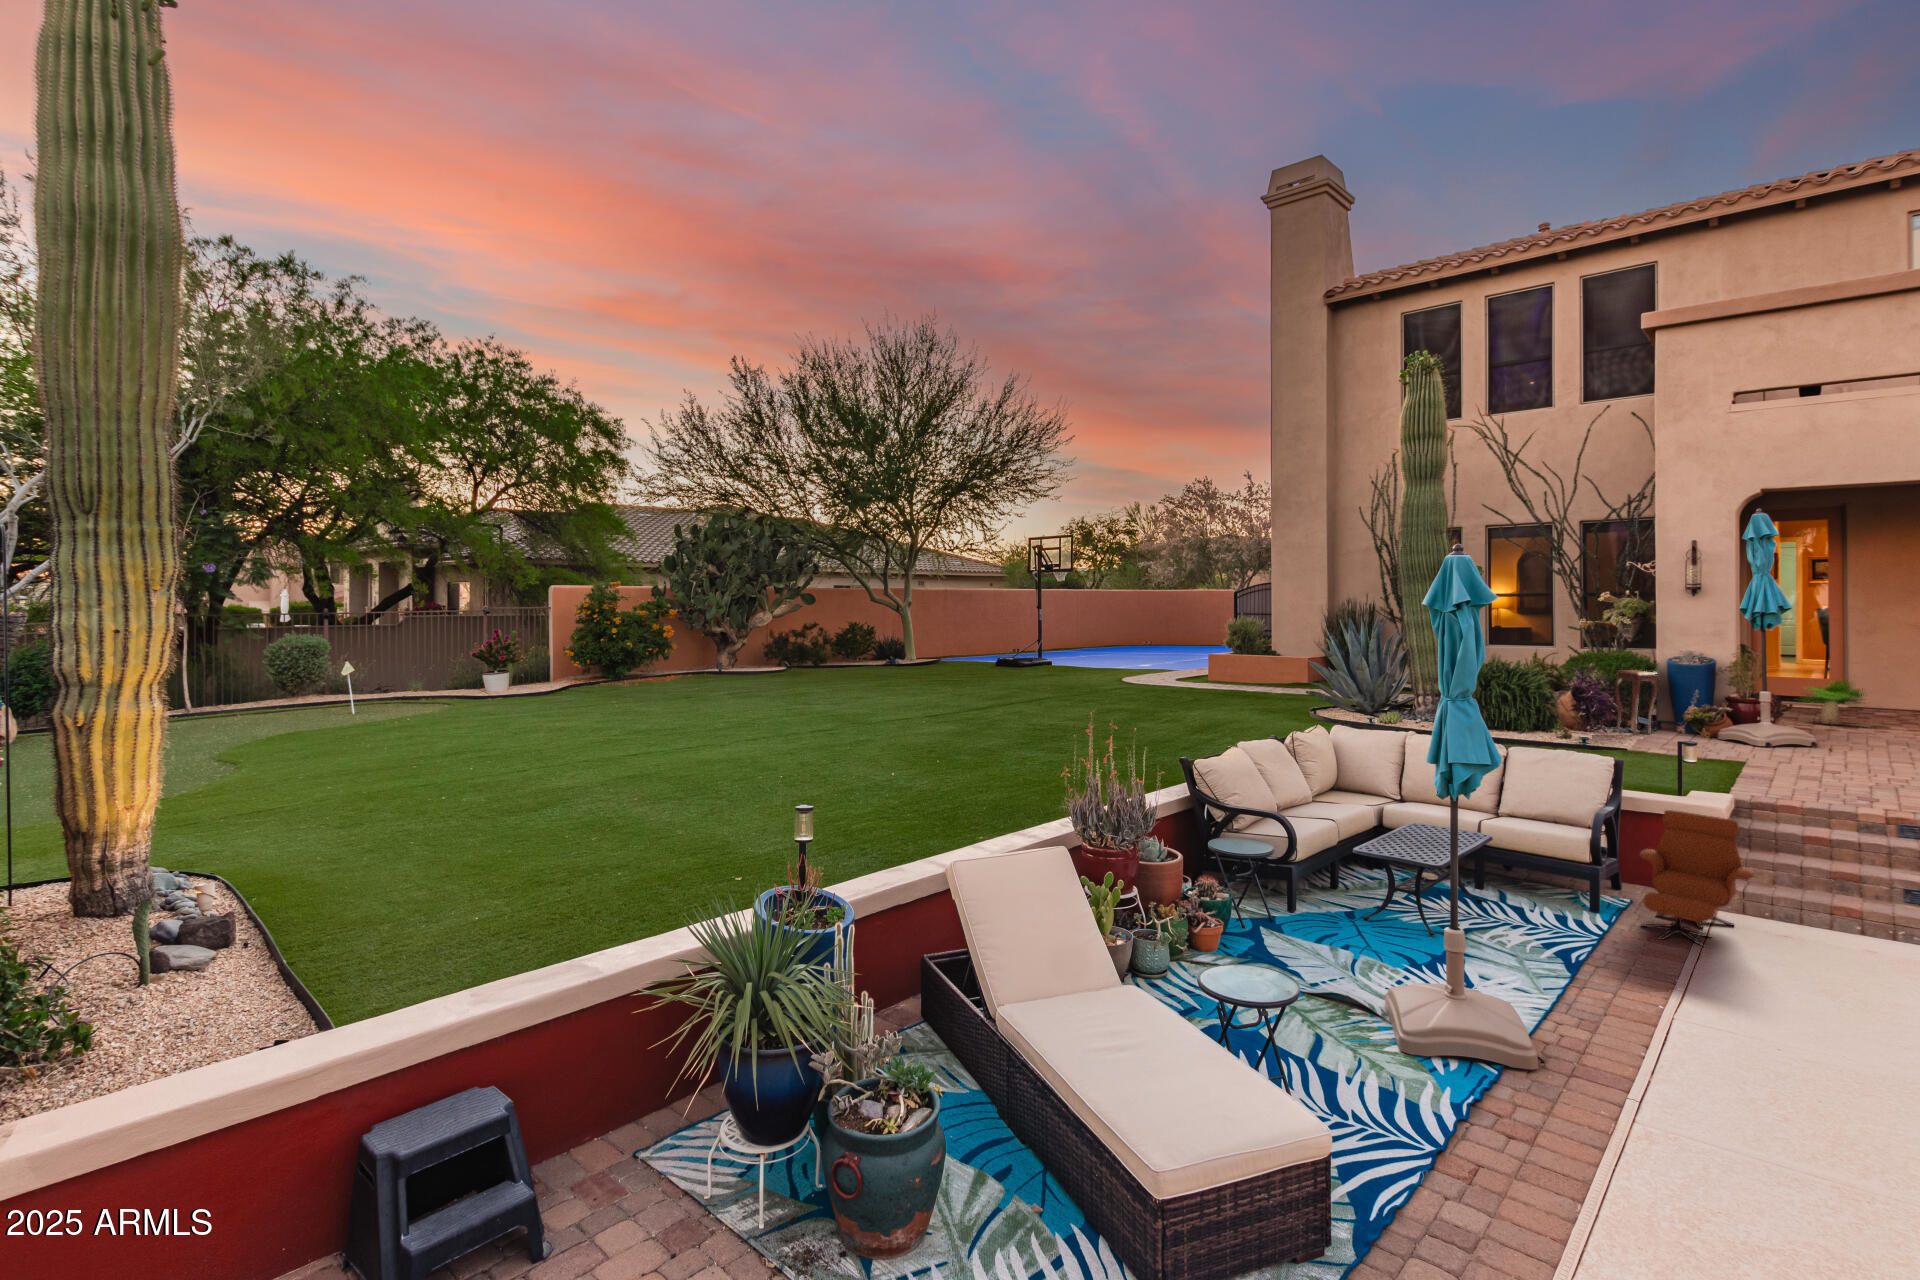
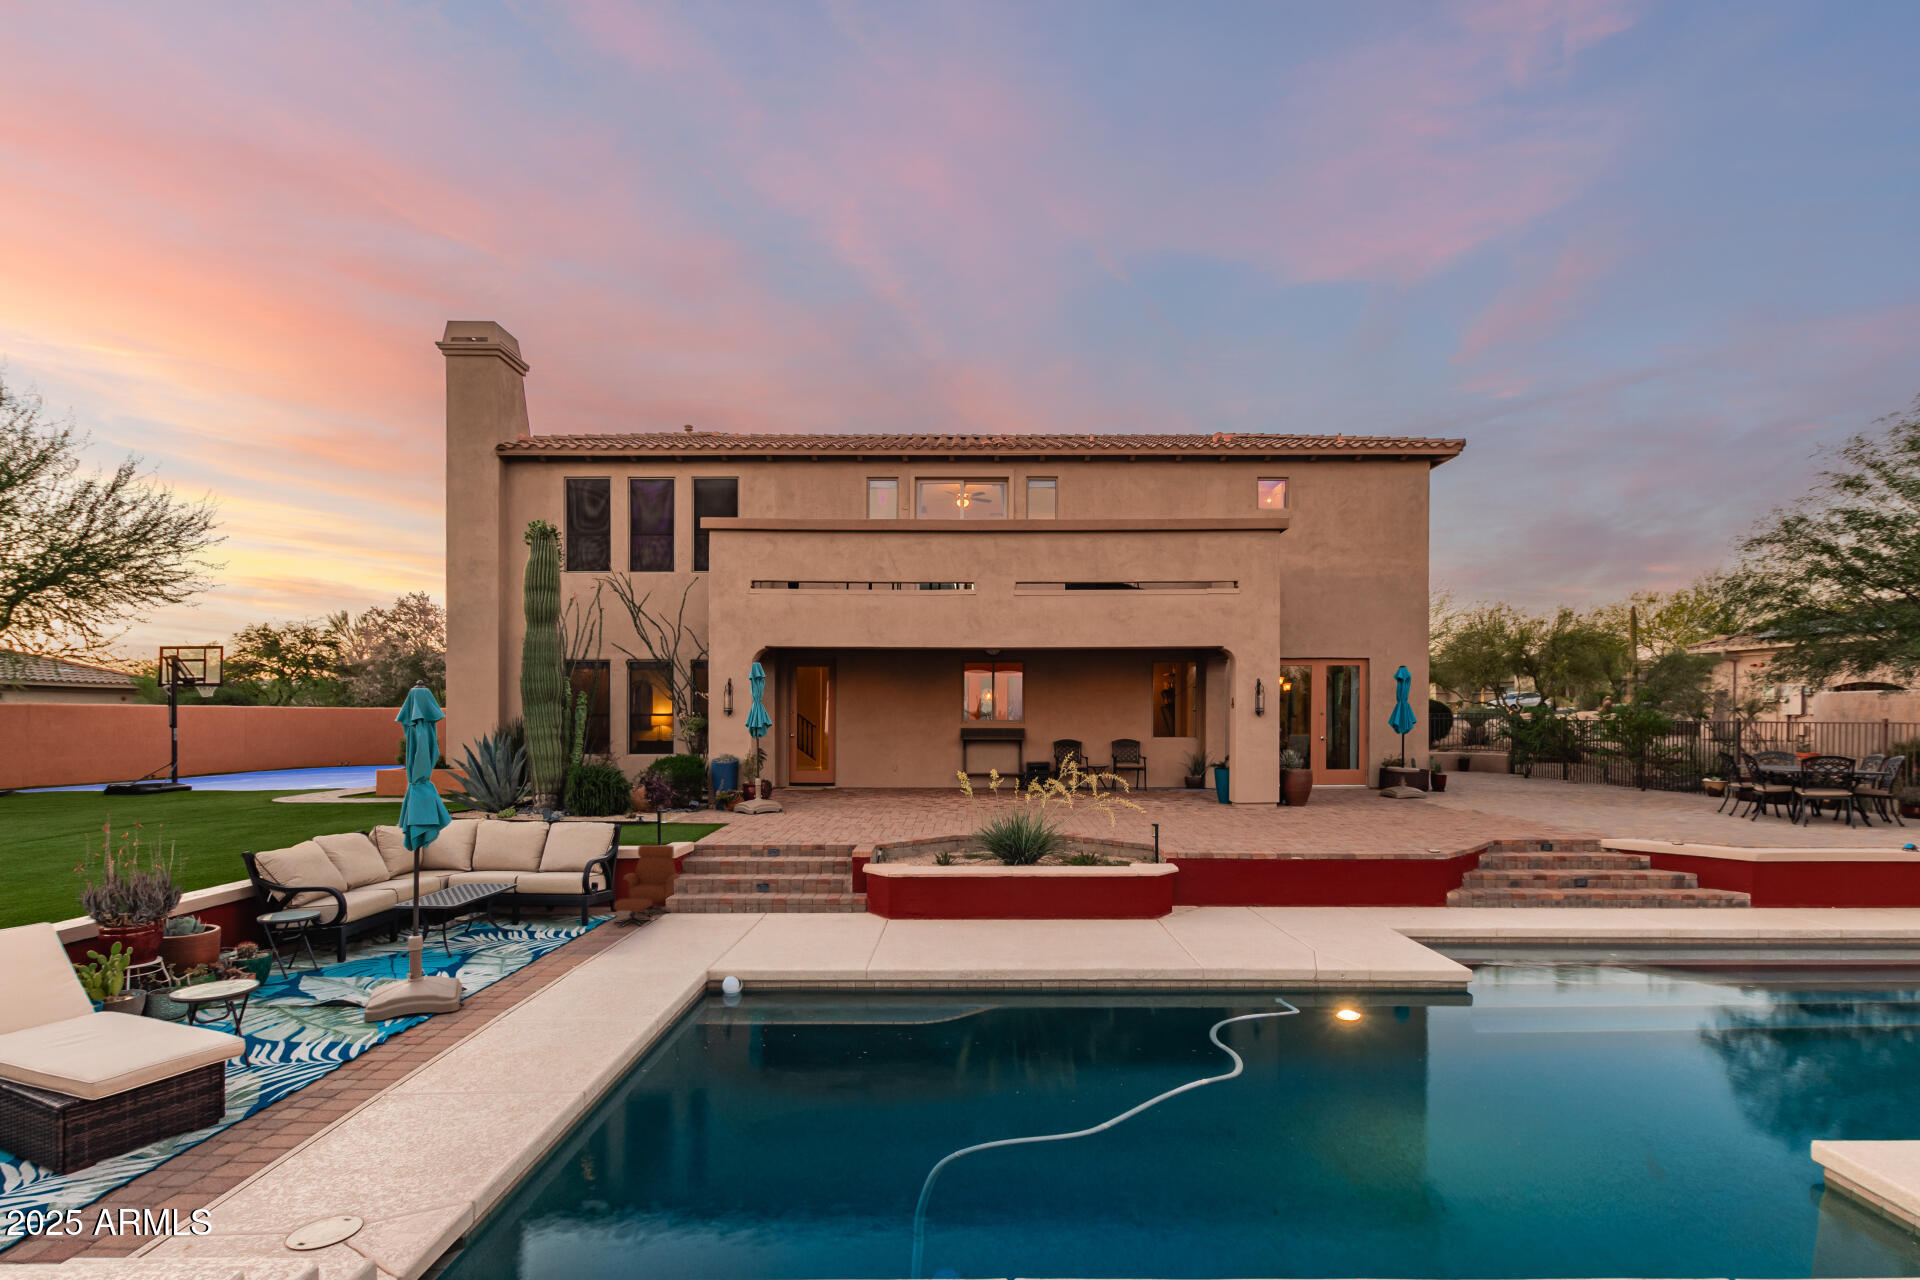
side table: present [1615,670,1657,734] -> none [678,762,702,807]
potted plant: present [1801,680,1865,725] -> none [785,761,820,791]

